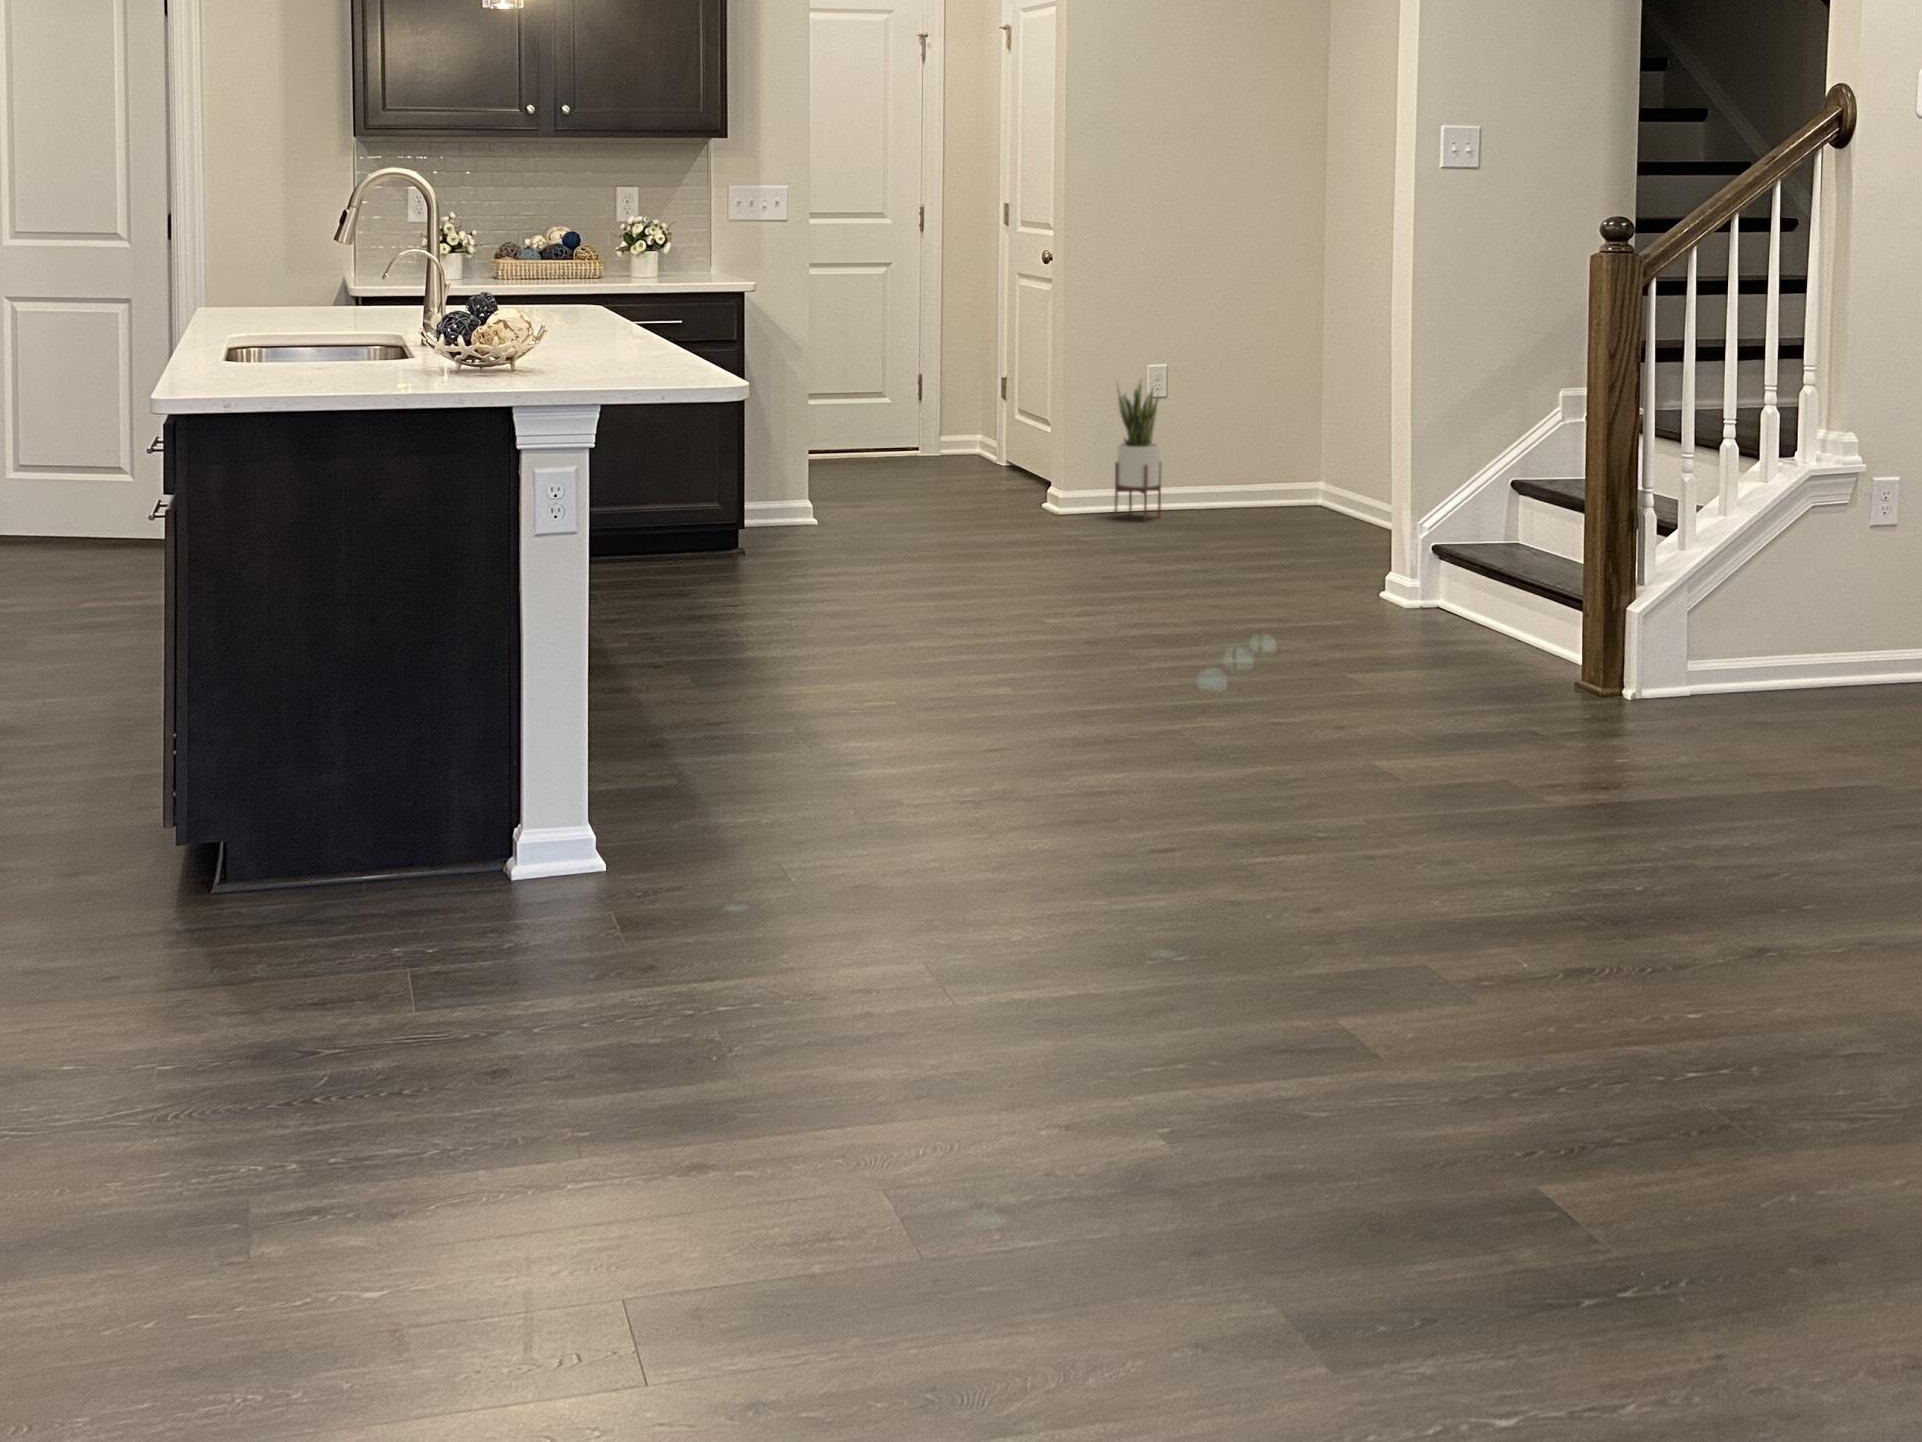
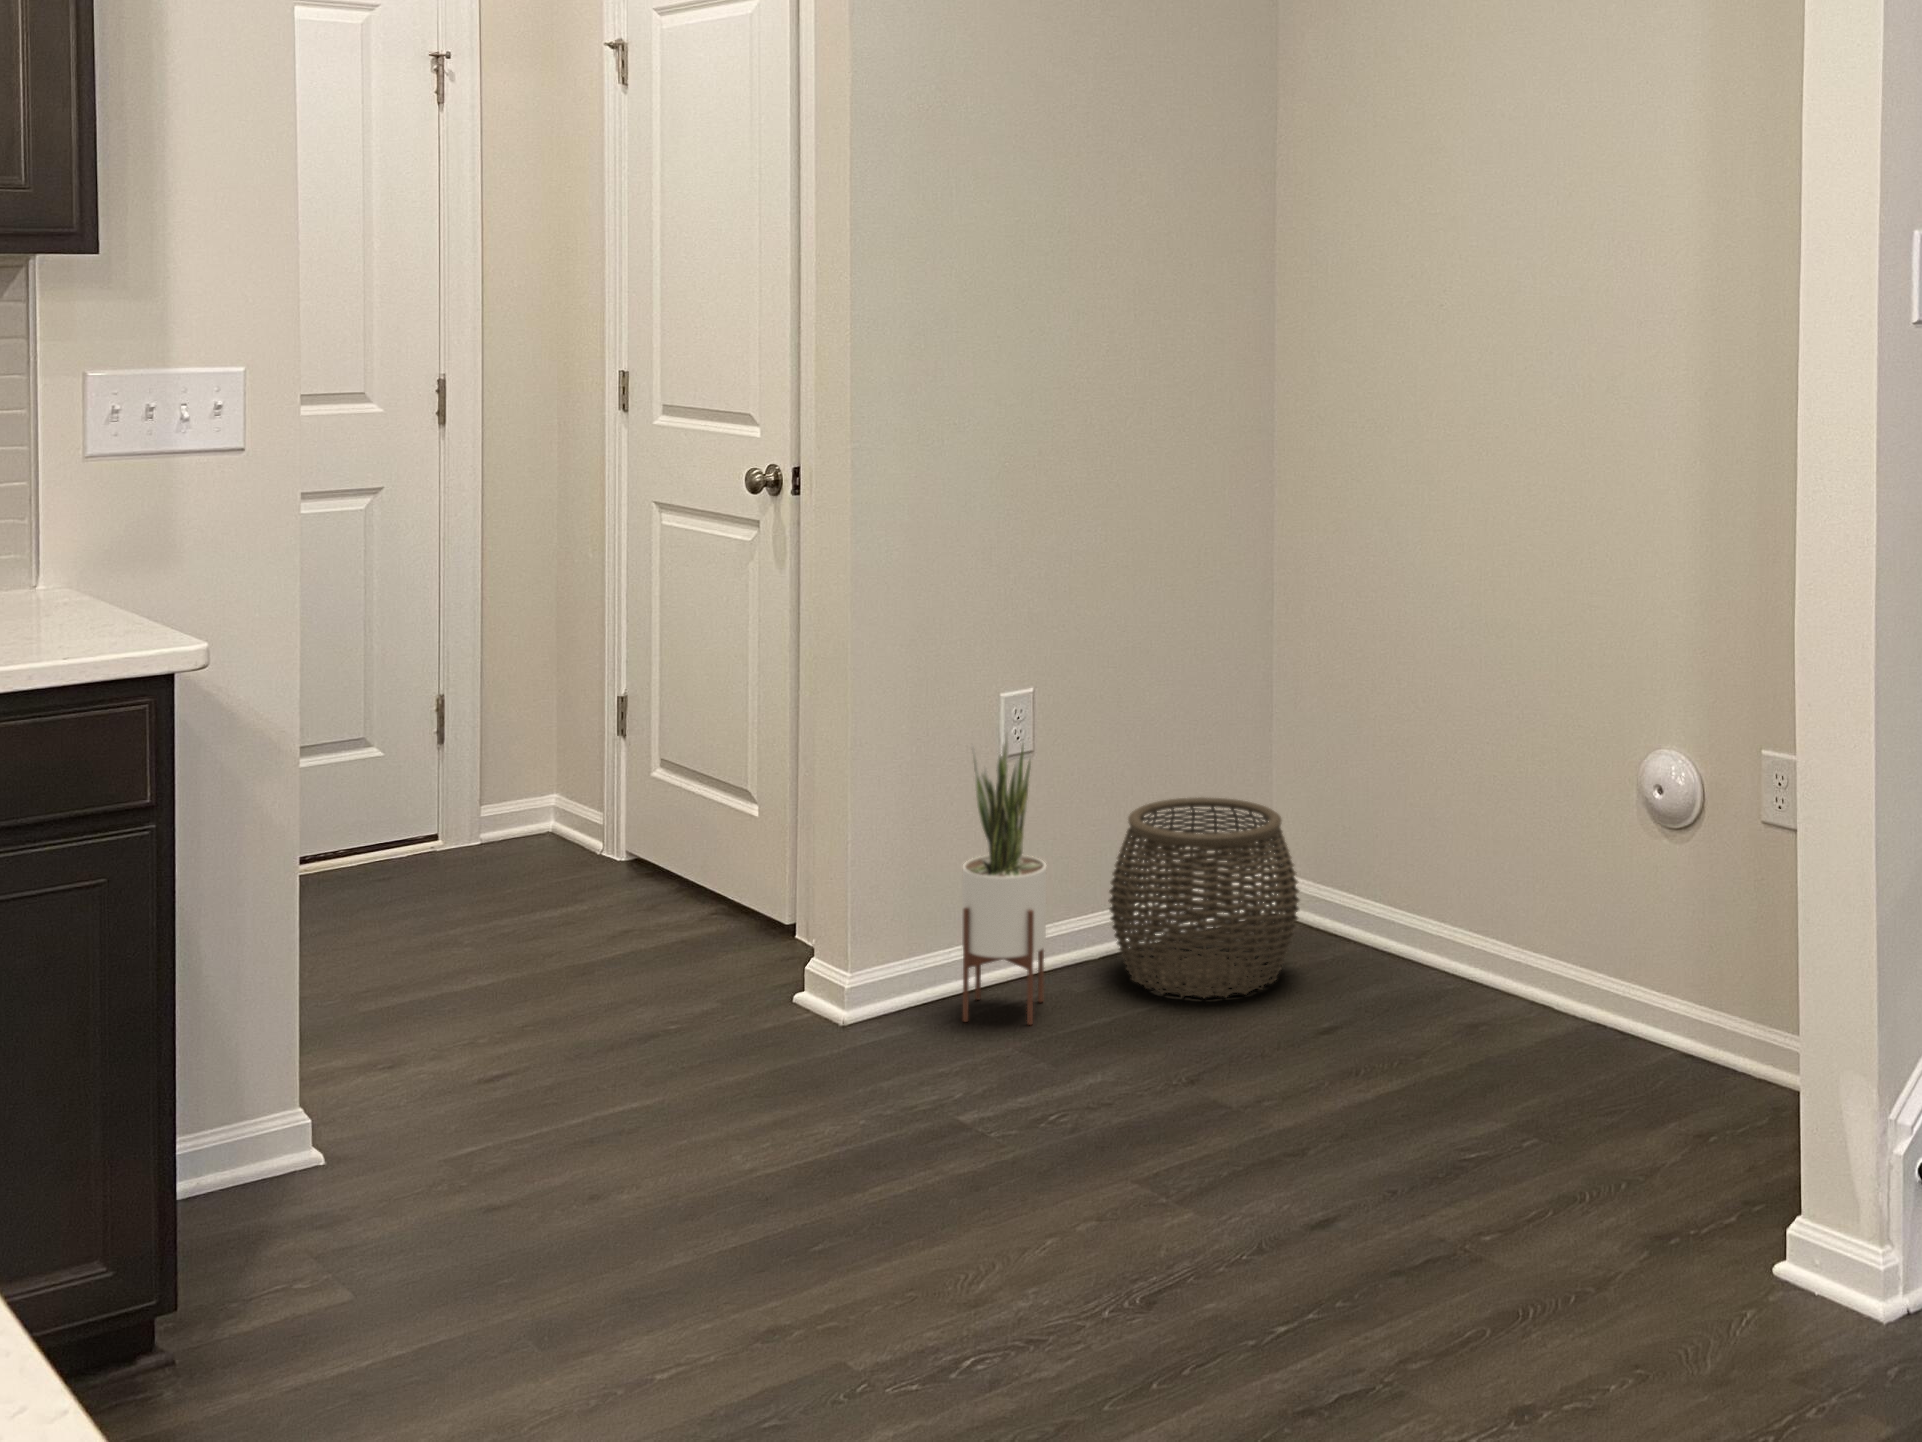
woven basket: none [1202,429,1303,523] -> present [1109,797,1300,998]

